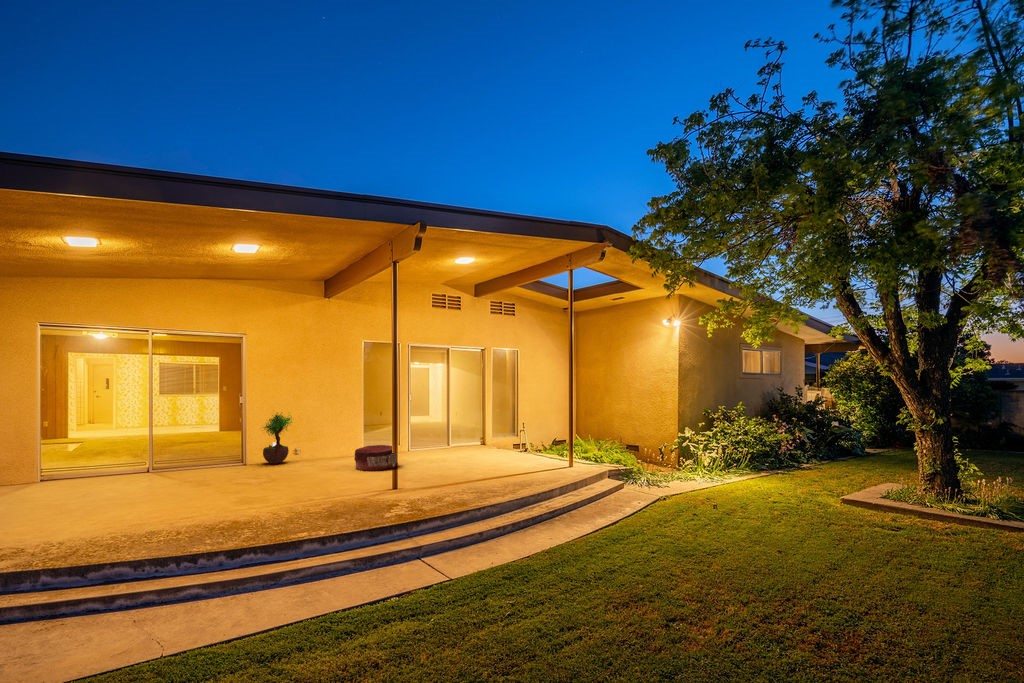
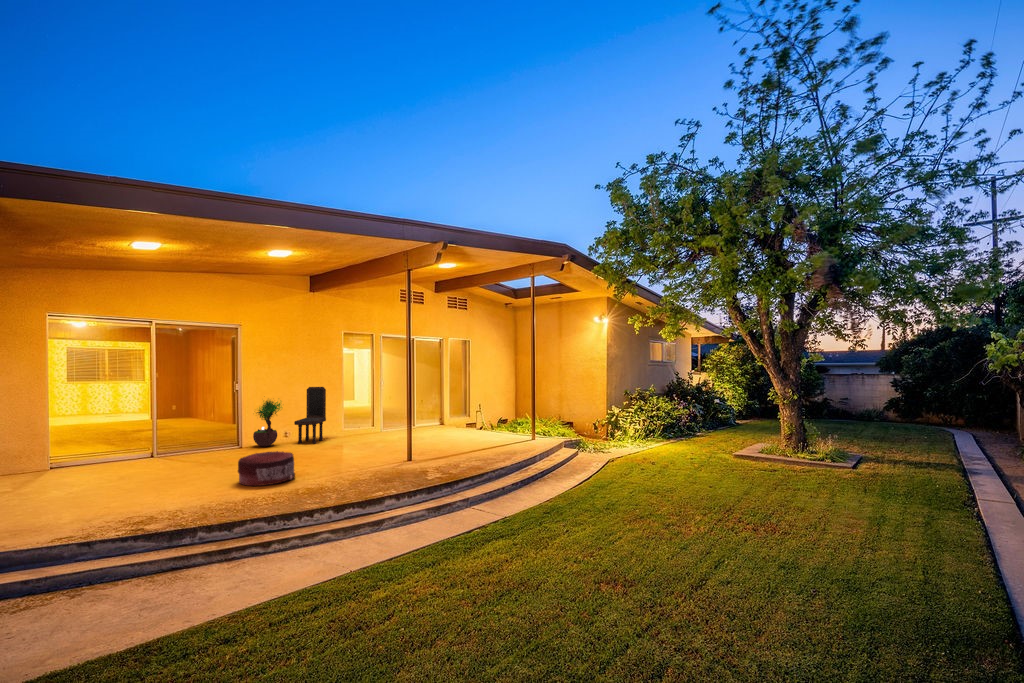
dining chair: none [307,401,345,462] -> present [294,387,326,444]
pouf: present [354,445,398,471] -> present [238,451,295,486]

